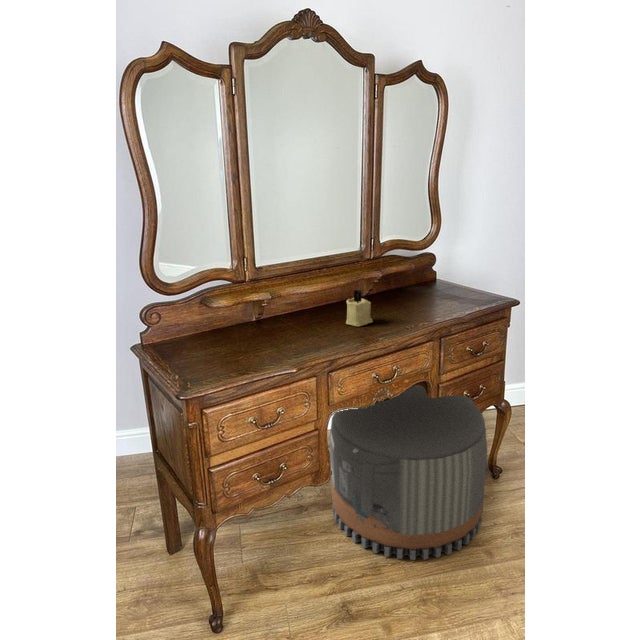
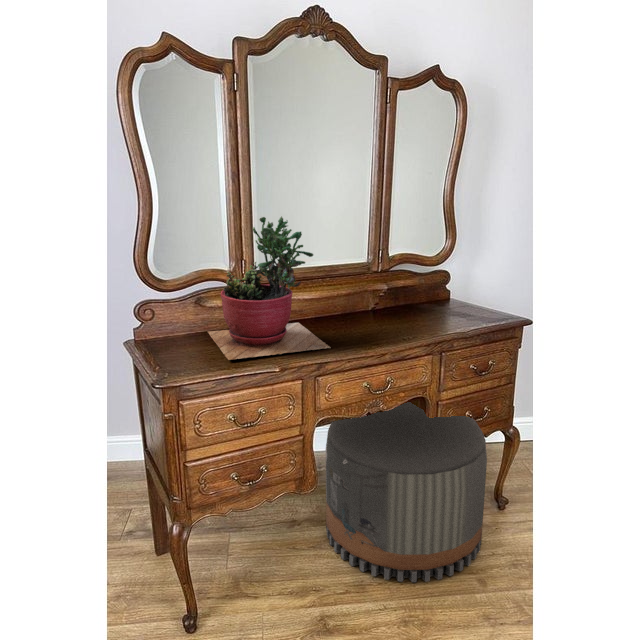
succulent plant: none [211,210,340,361] -> present [208,216,330,360]
candle: present [346,290,373,326] -> none [343,298,370,335]

